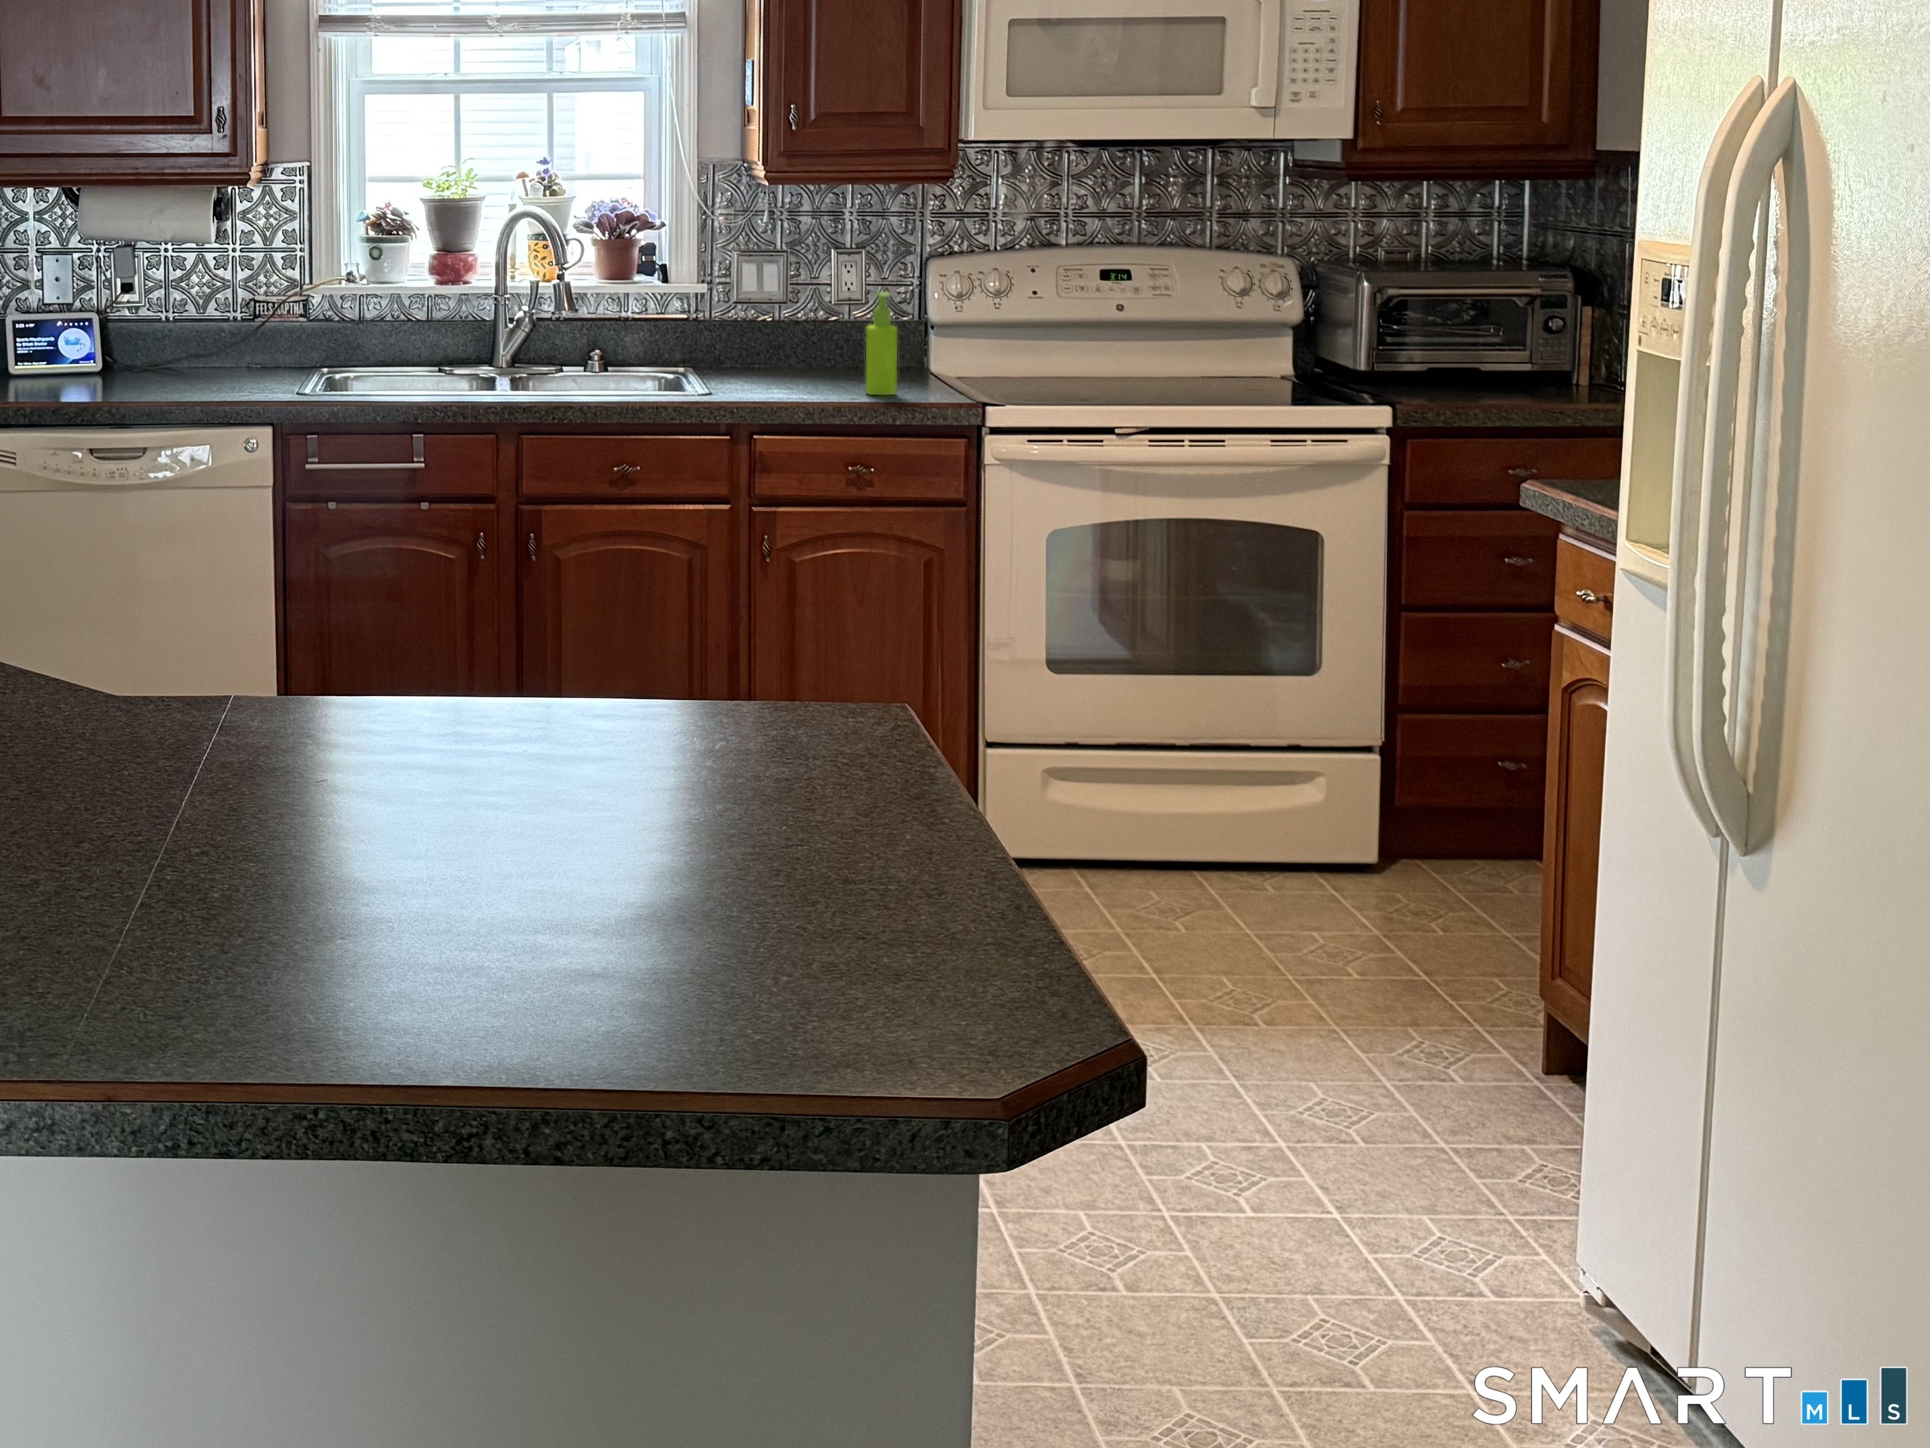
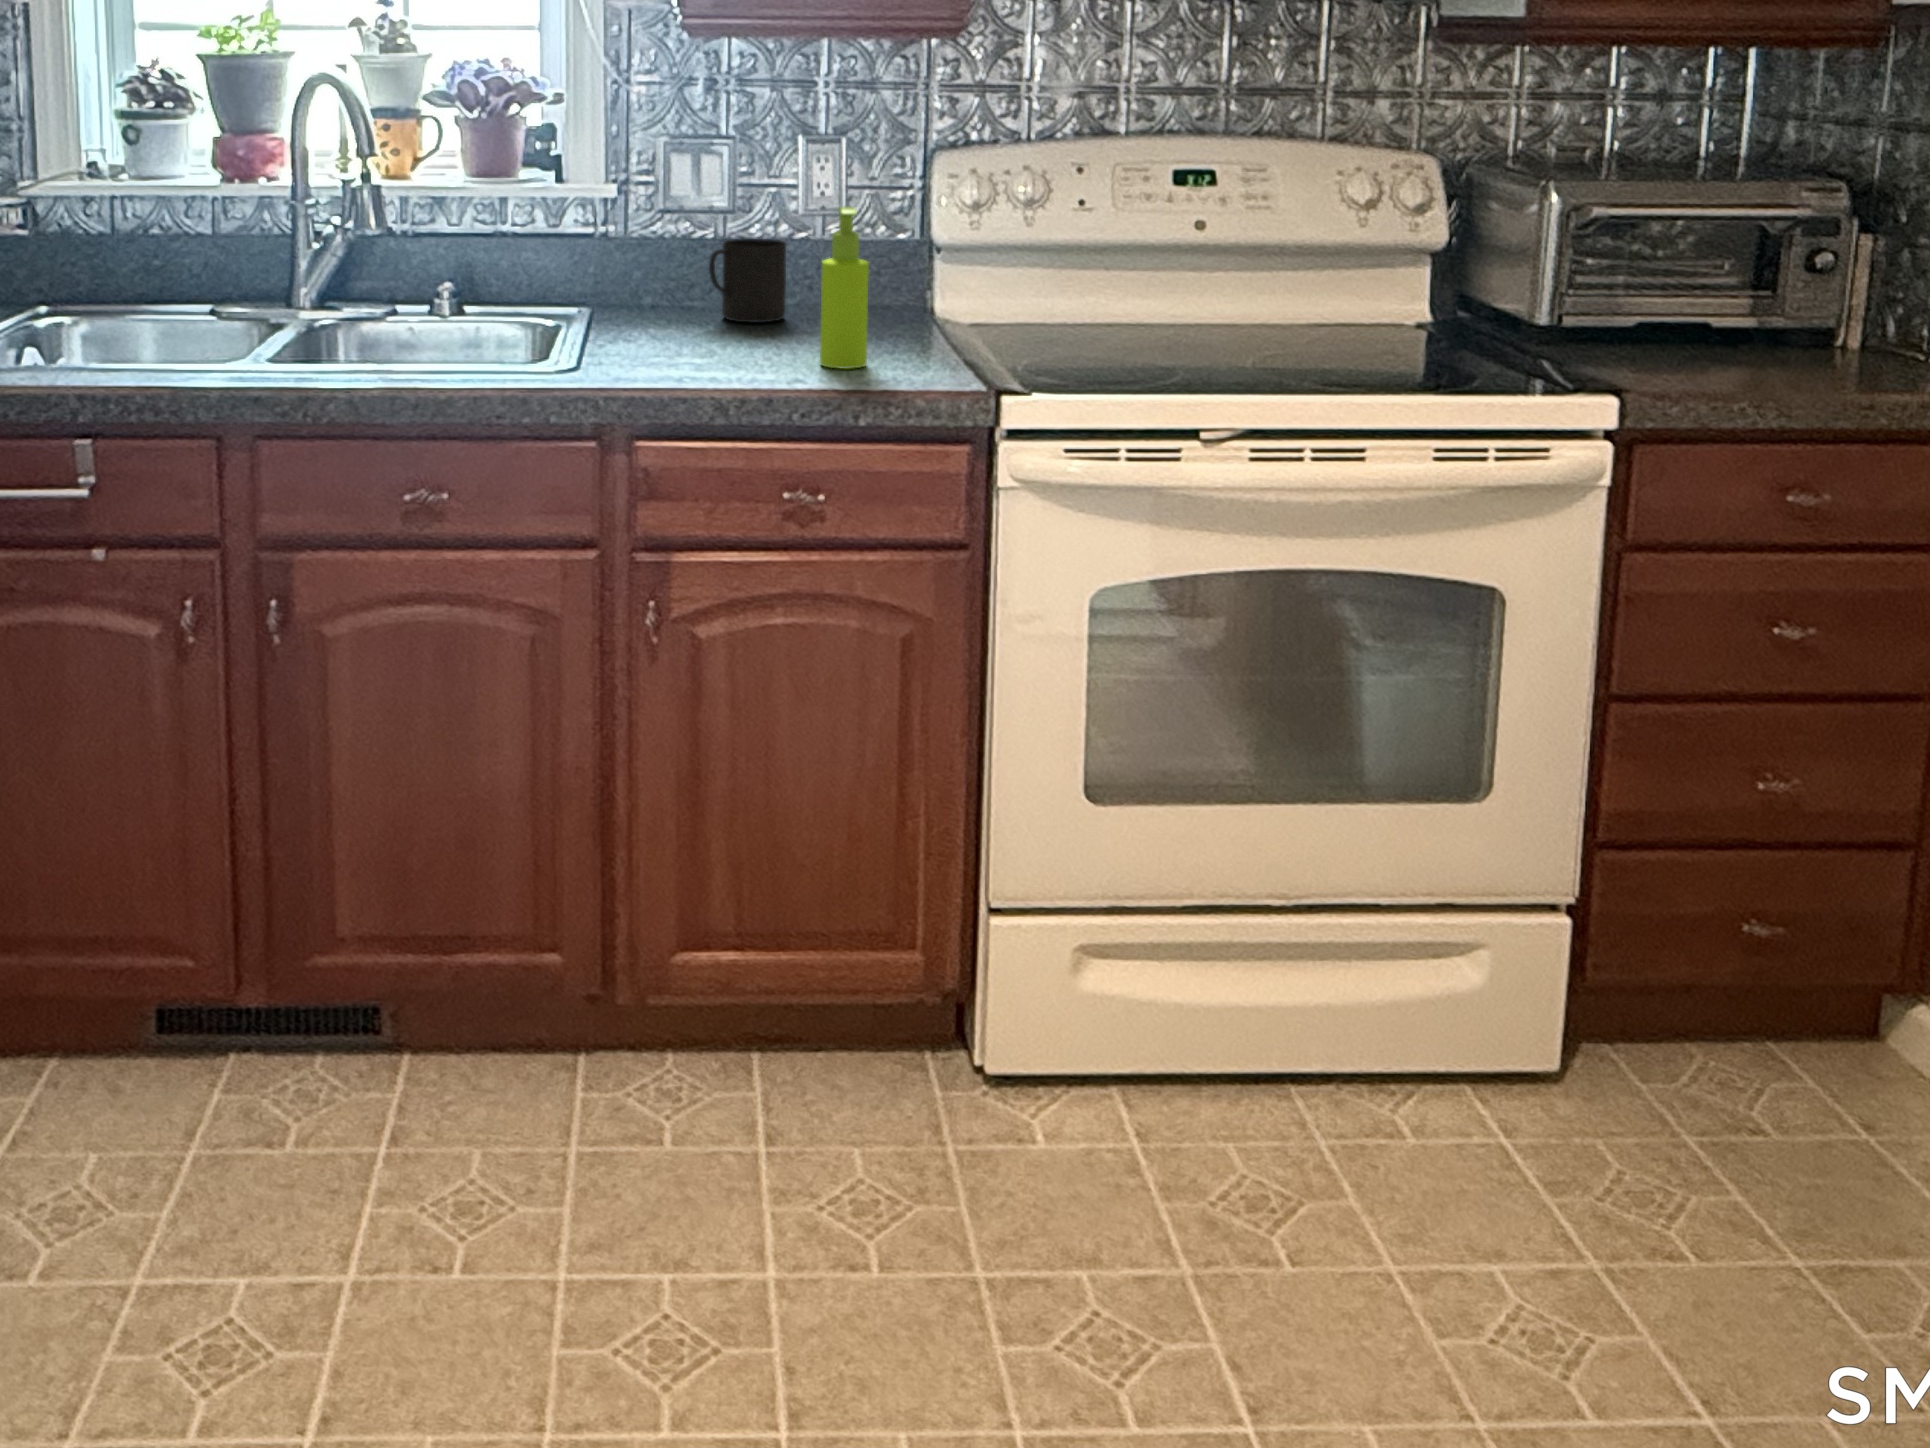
mug: none [780,319,832,374] -> present [709,239,786,322]

